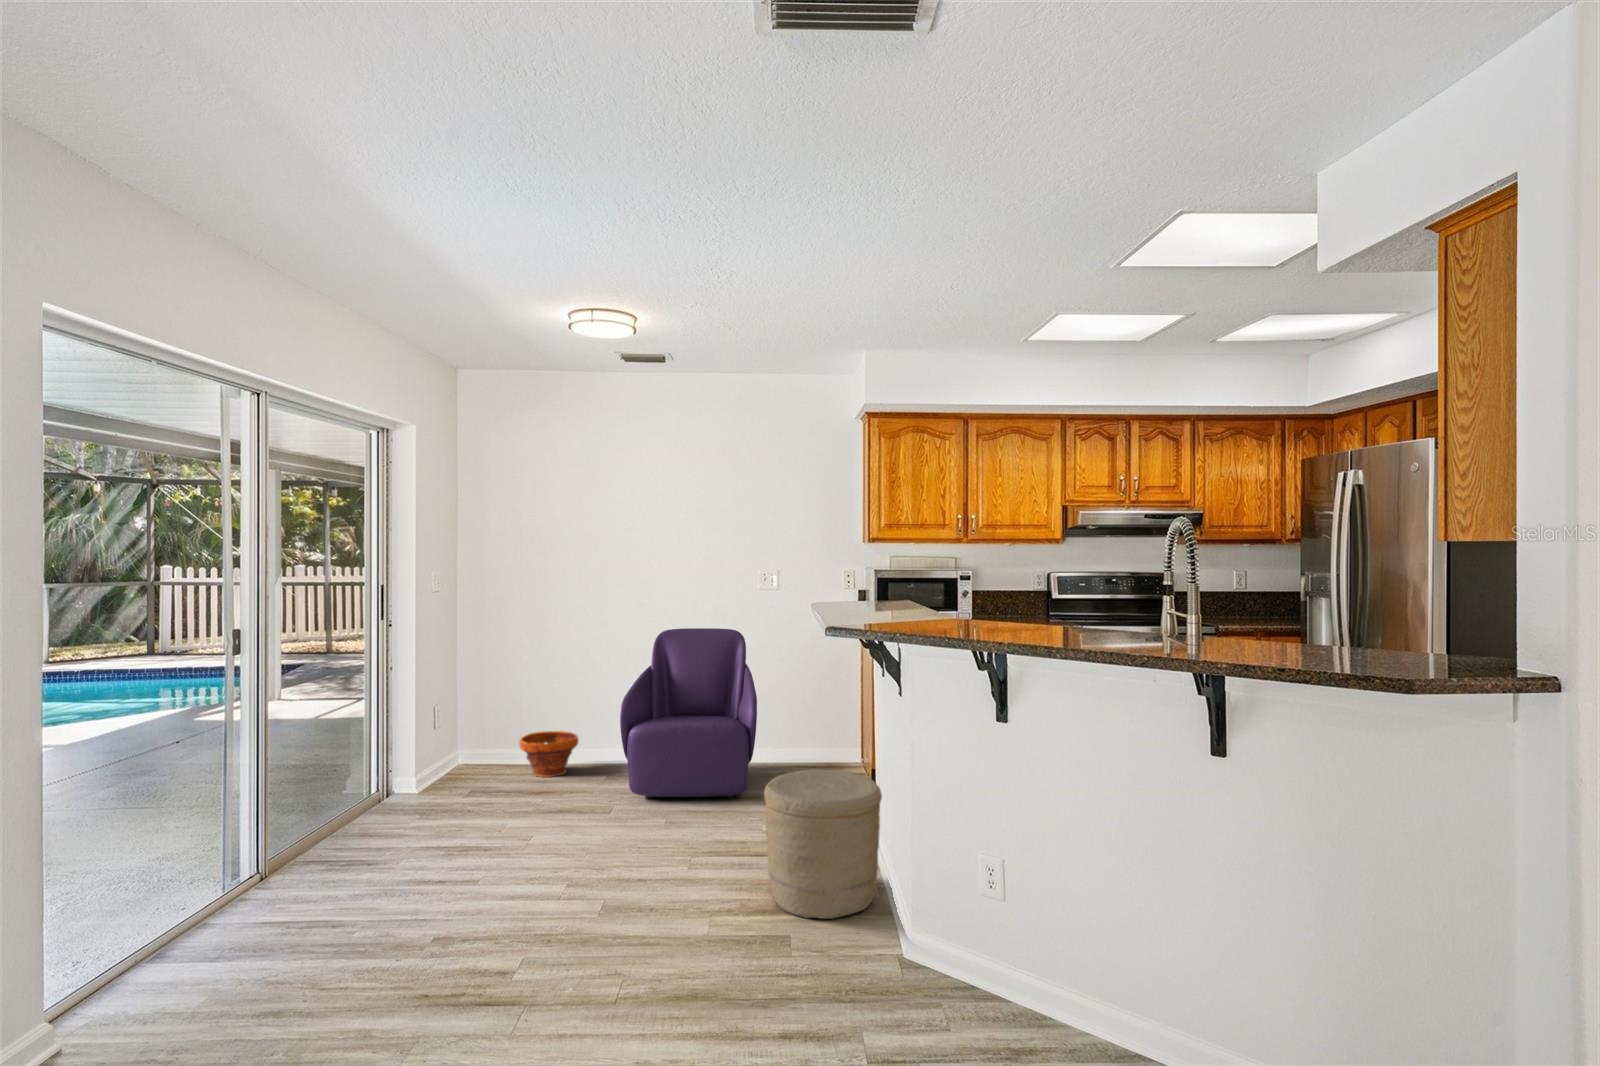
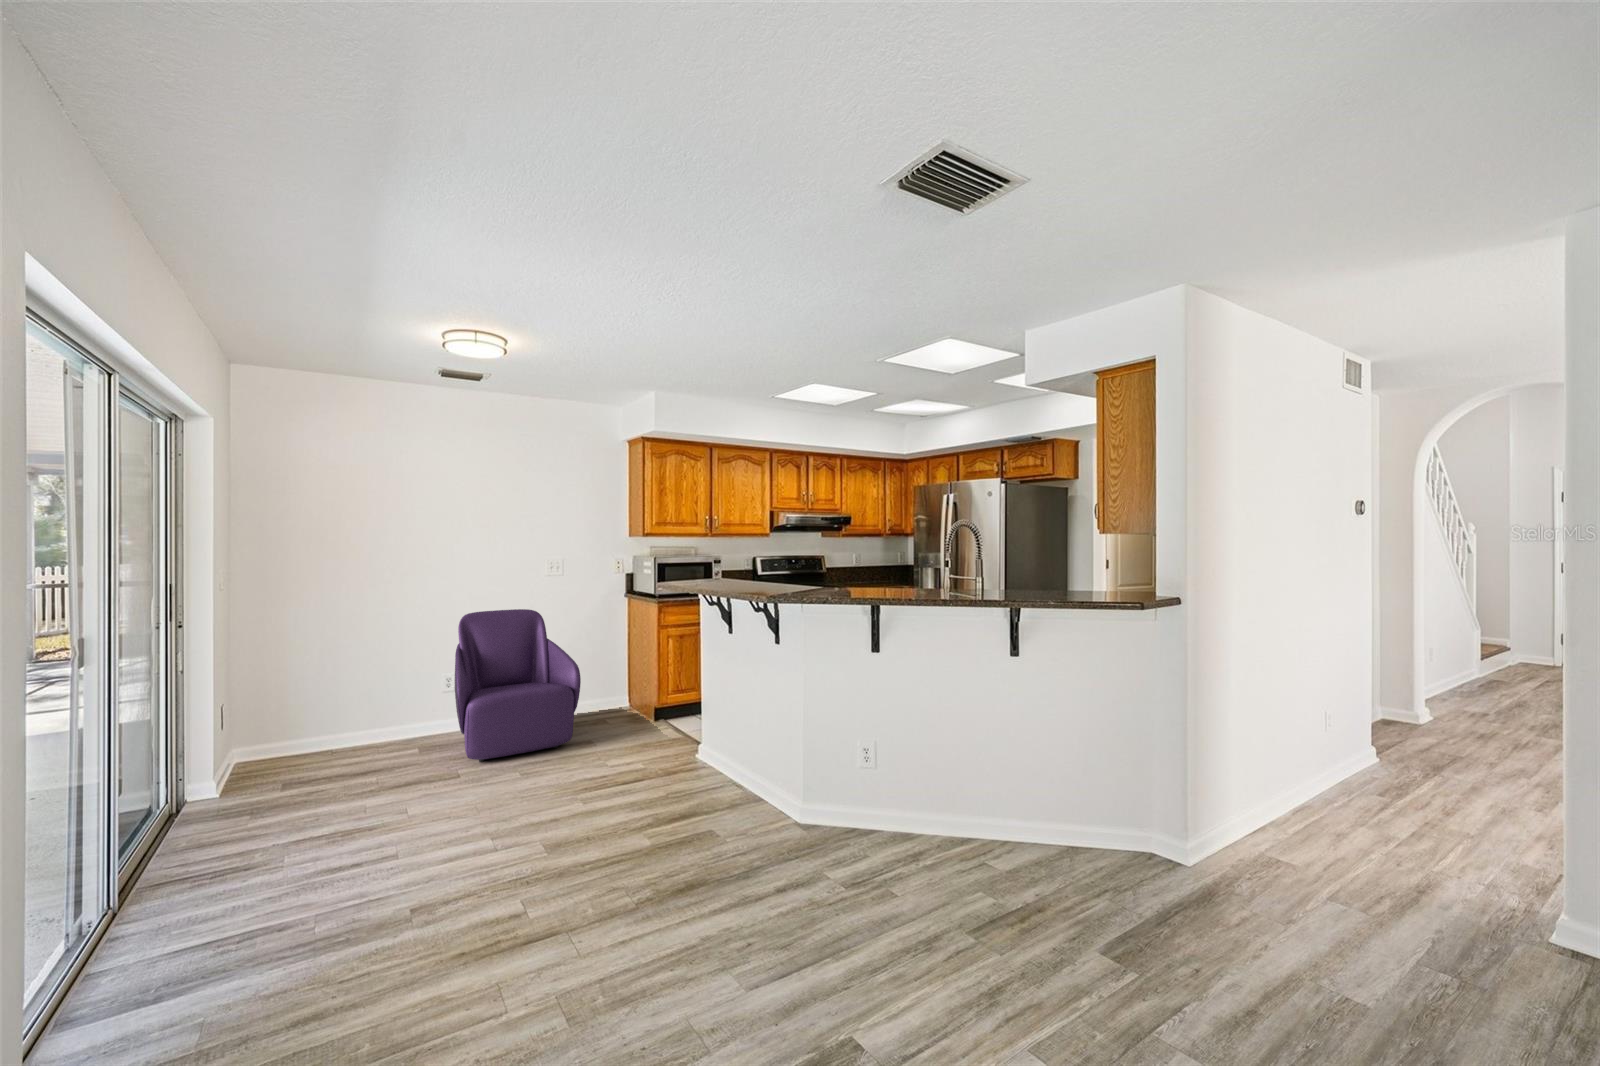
planter: present [519,731,578,777] -> none [312,717,380,764]
woven basket: present [764,770,882,919] -> none [663,707,748,813]

